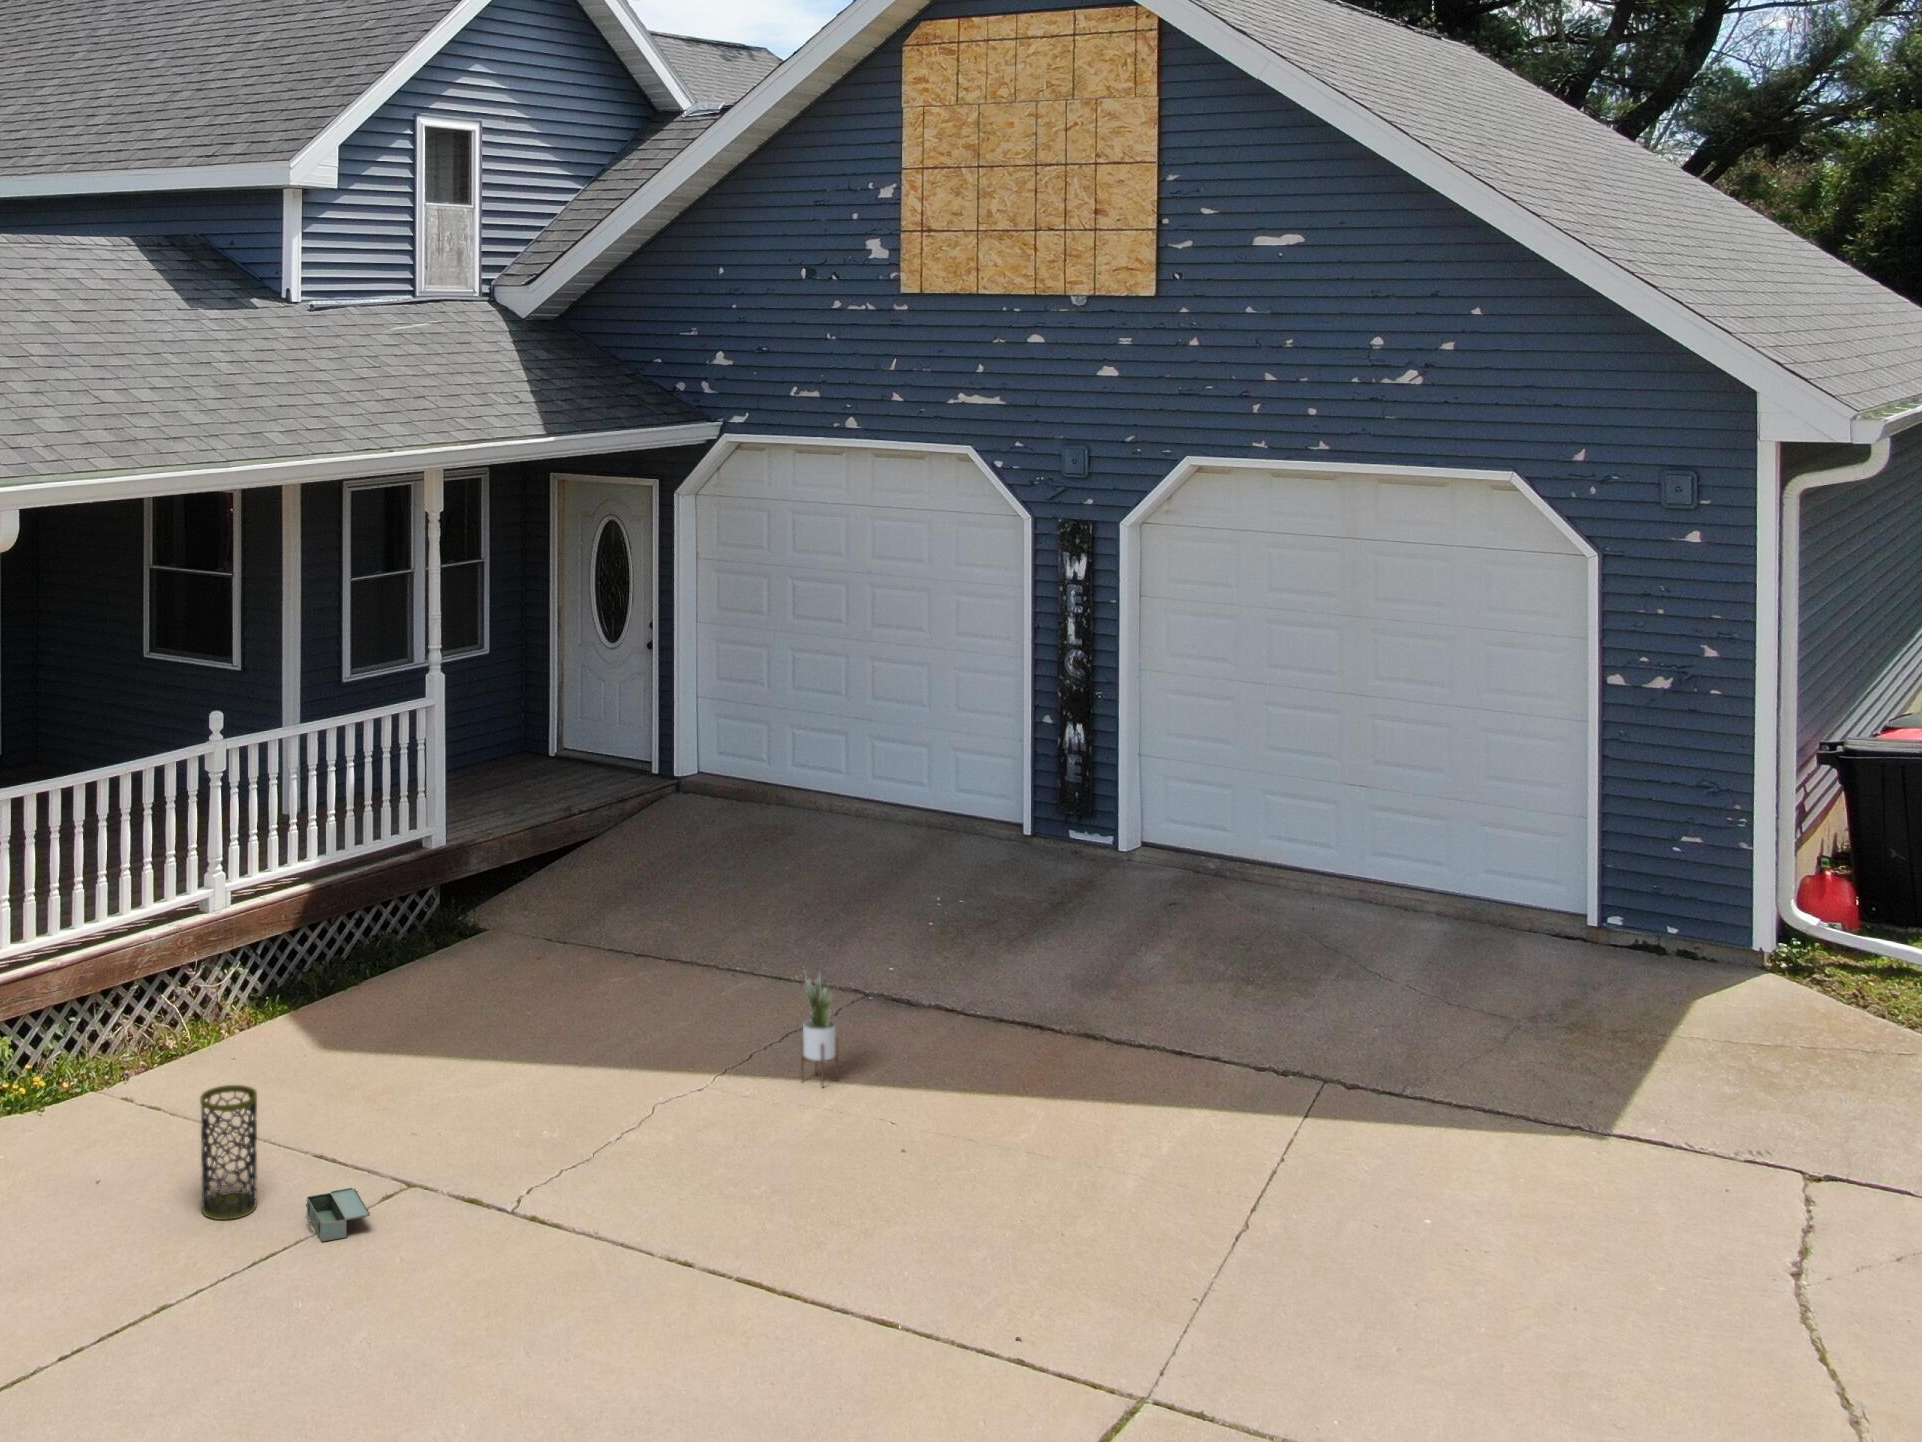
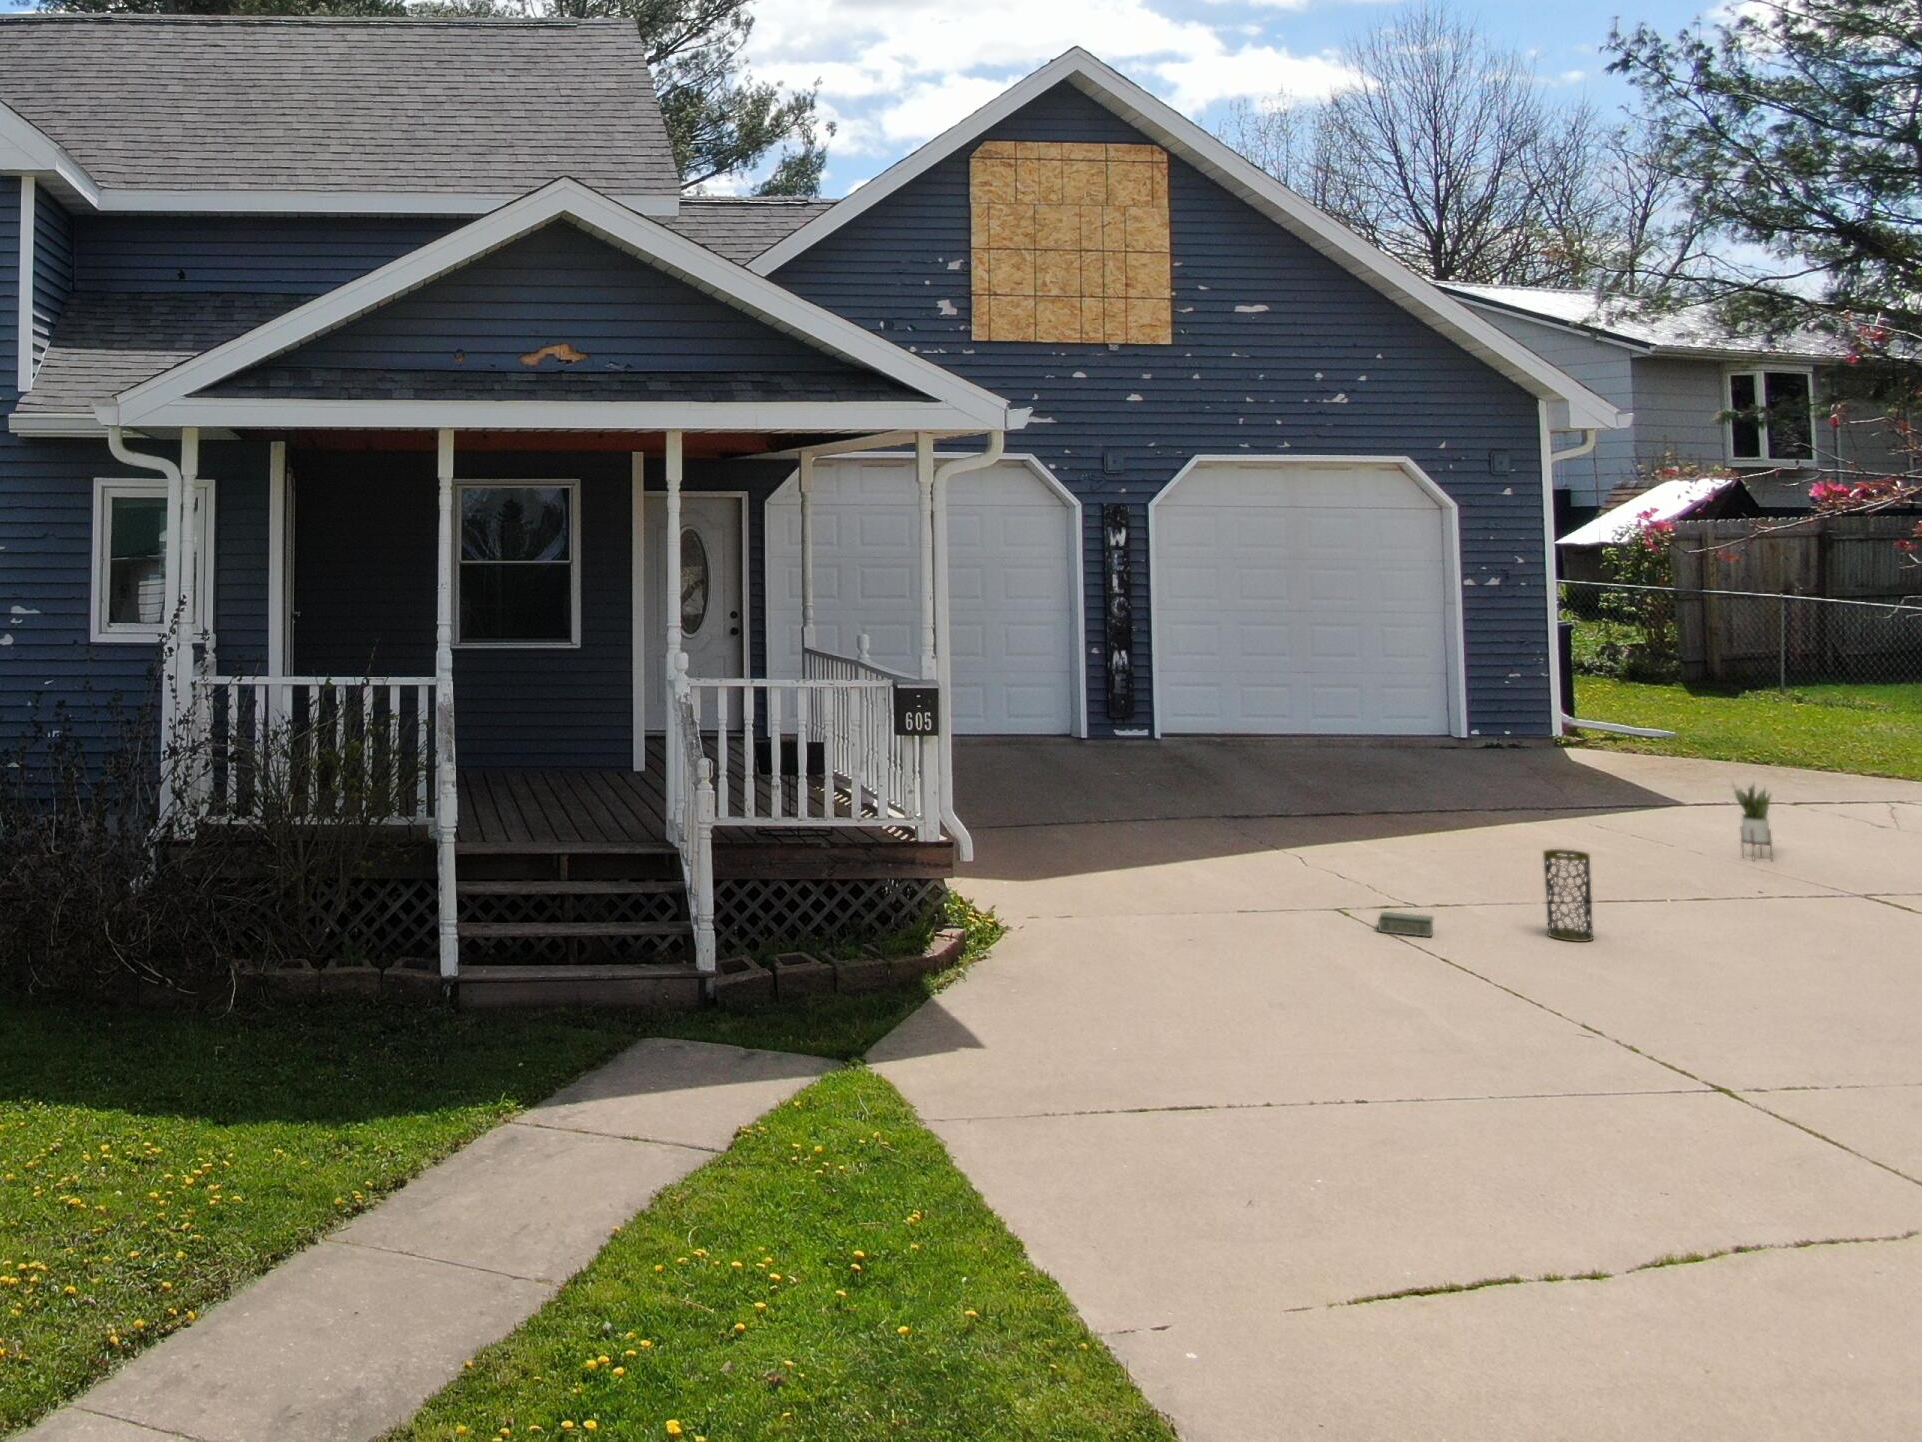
potted plant: present [801,977,838,1086] -> present [1734,784,1772,847]
trash can: present [200,1085,257,1220] -> present [1543,849,1593,942]

